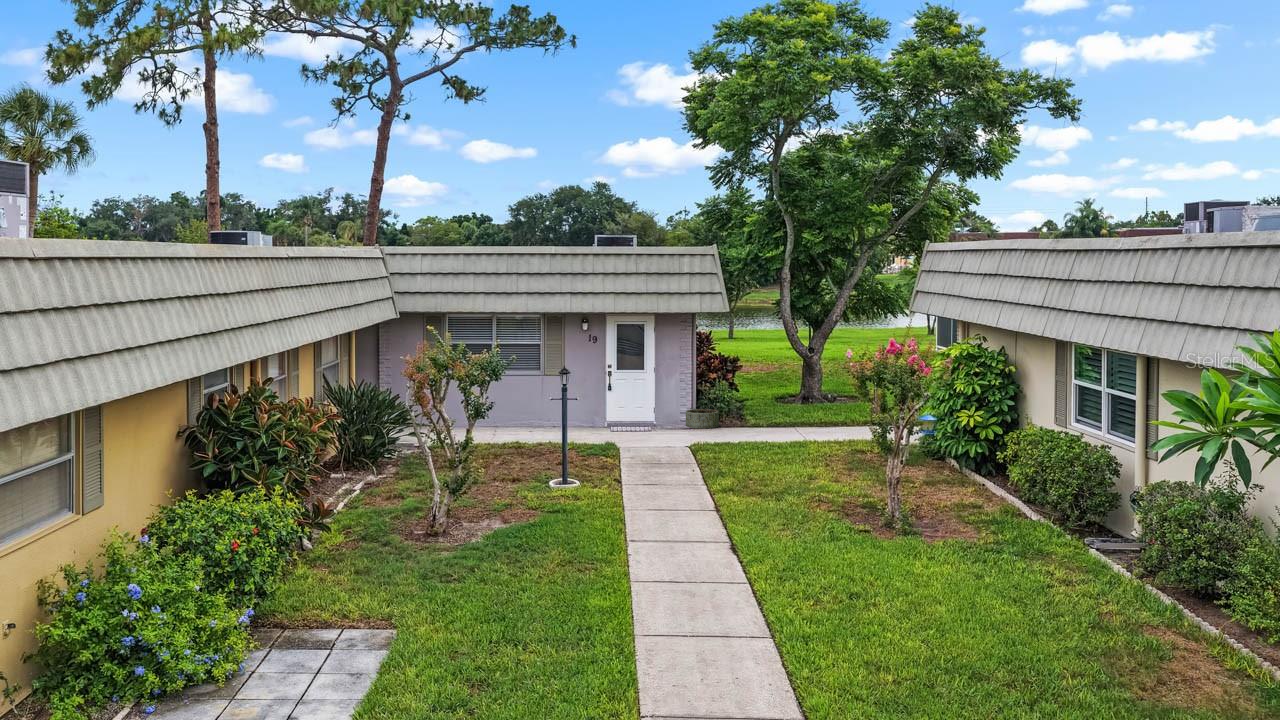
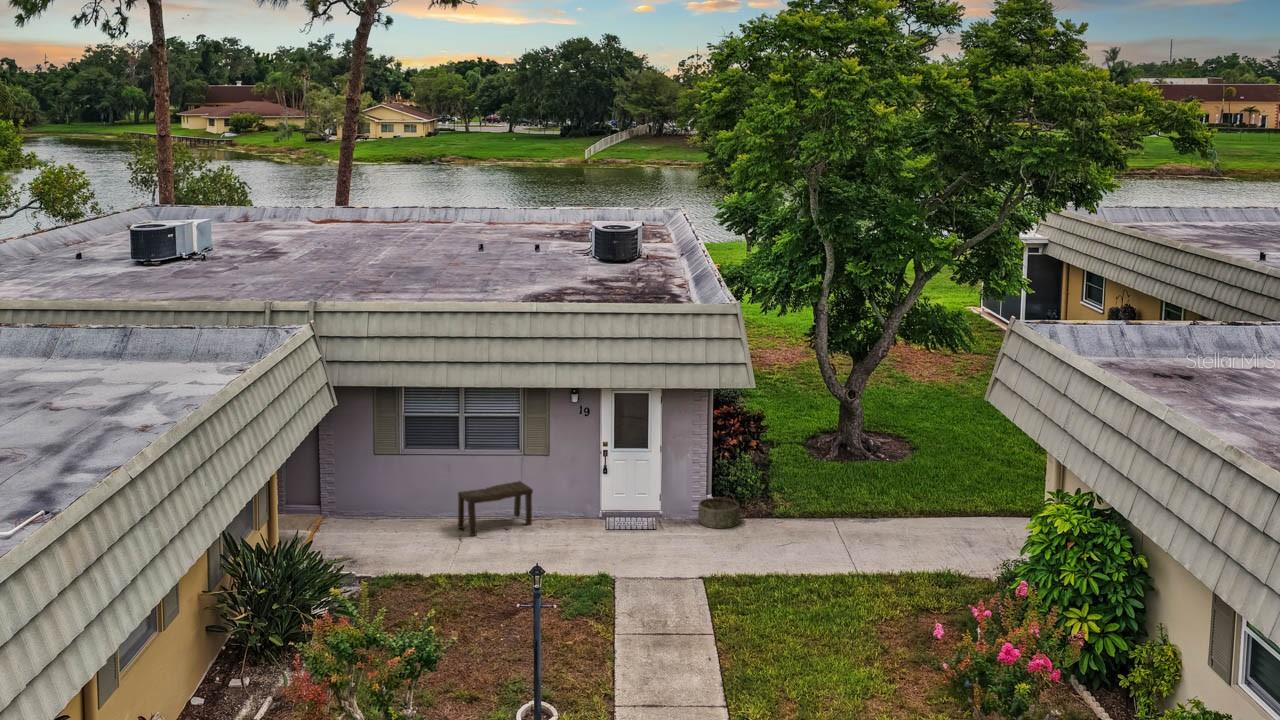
bench: none [491,396,552,433] -> present [458,481,533,536]

